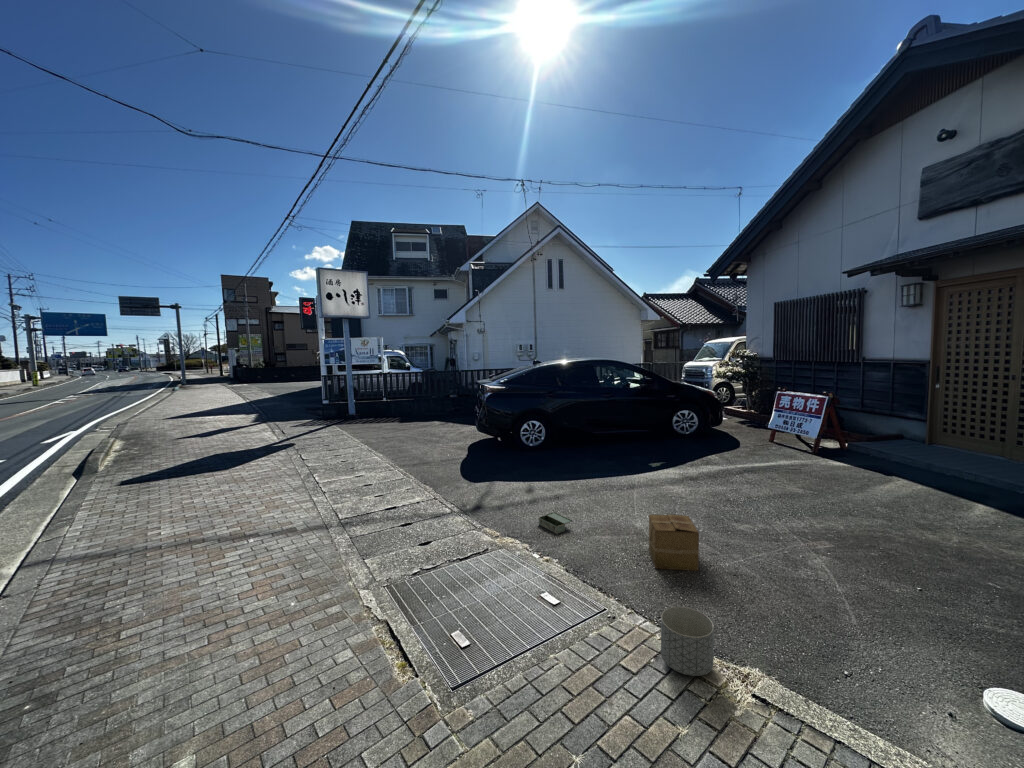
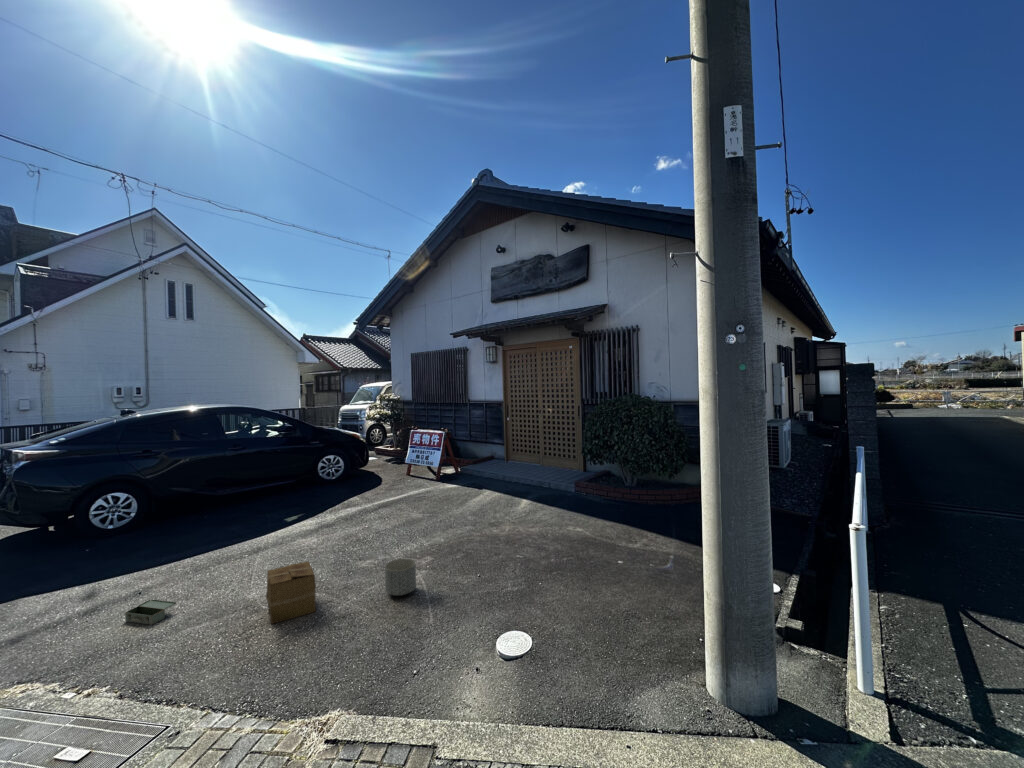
planter: present [661,607,714,676] -> present [385,559,416,596]

